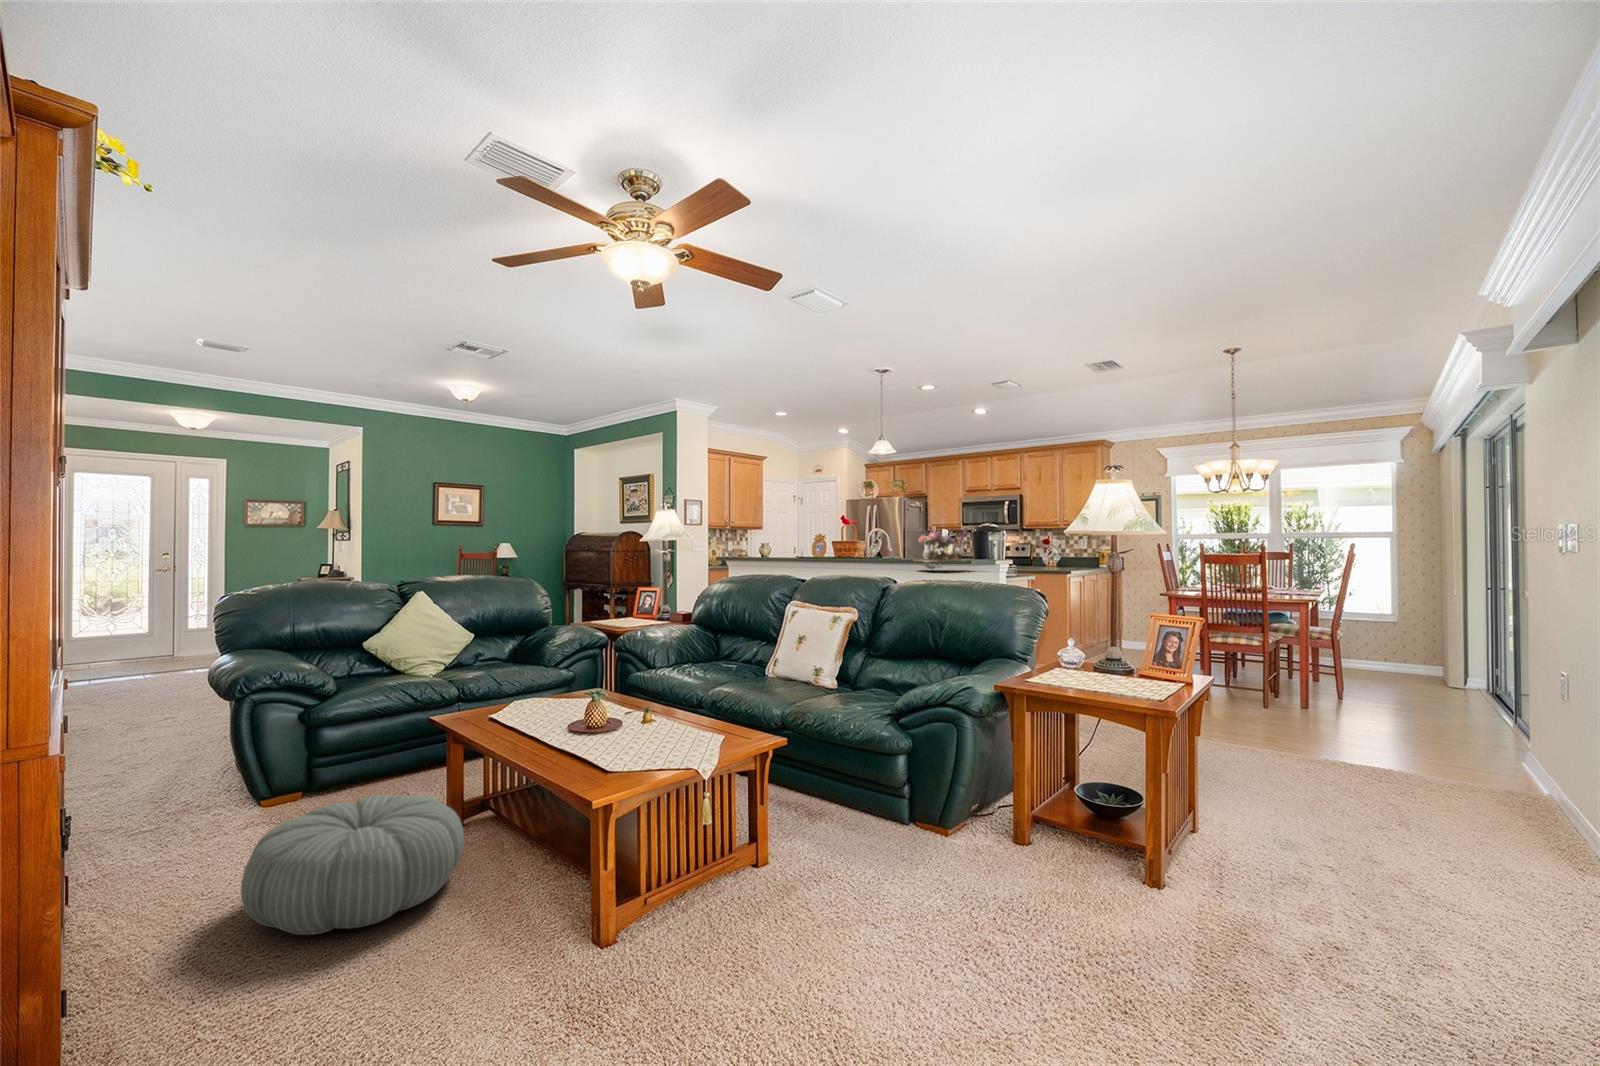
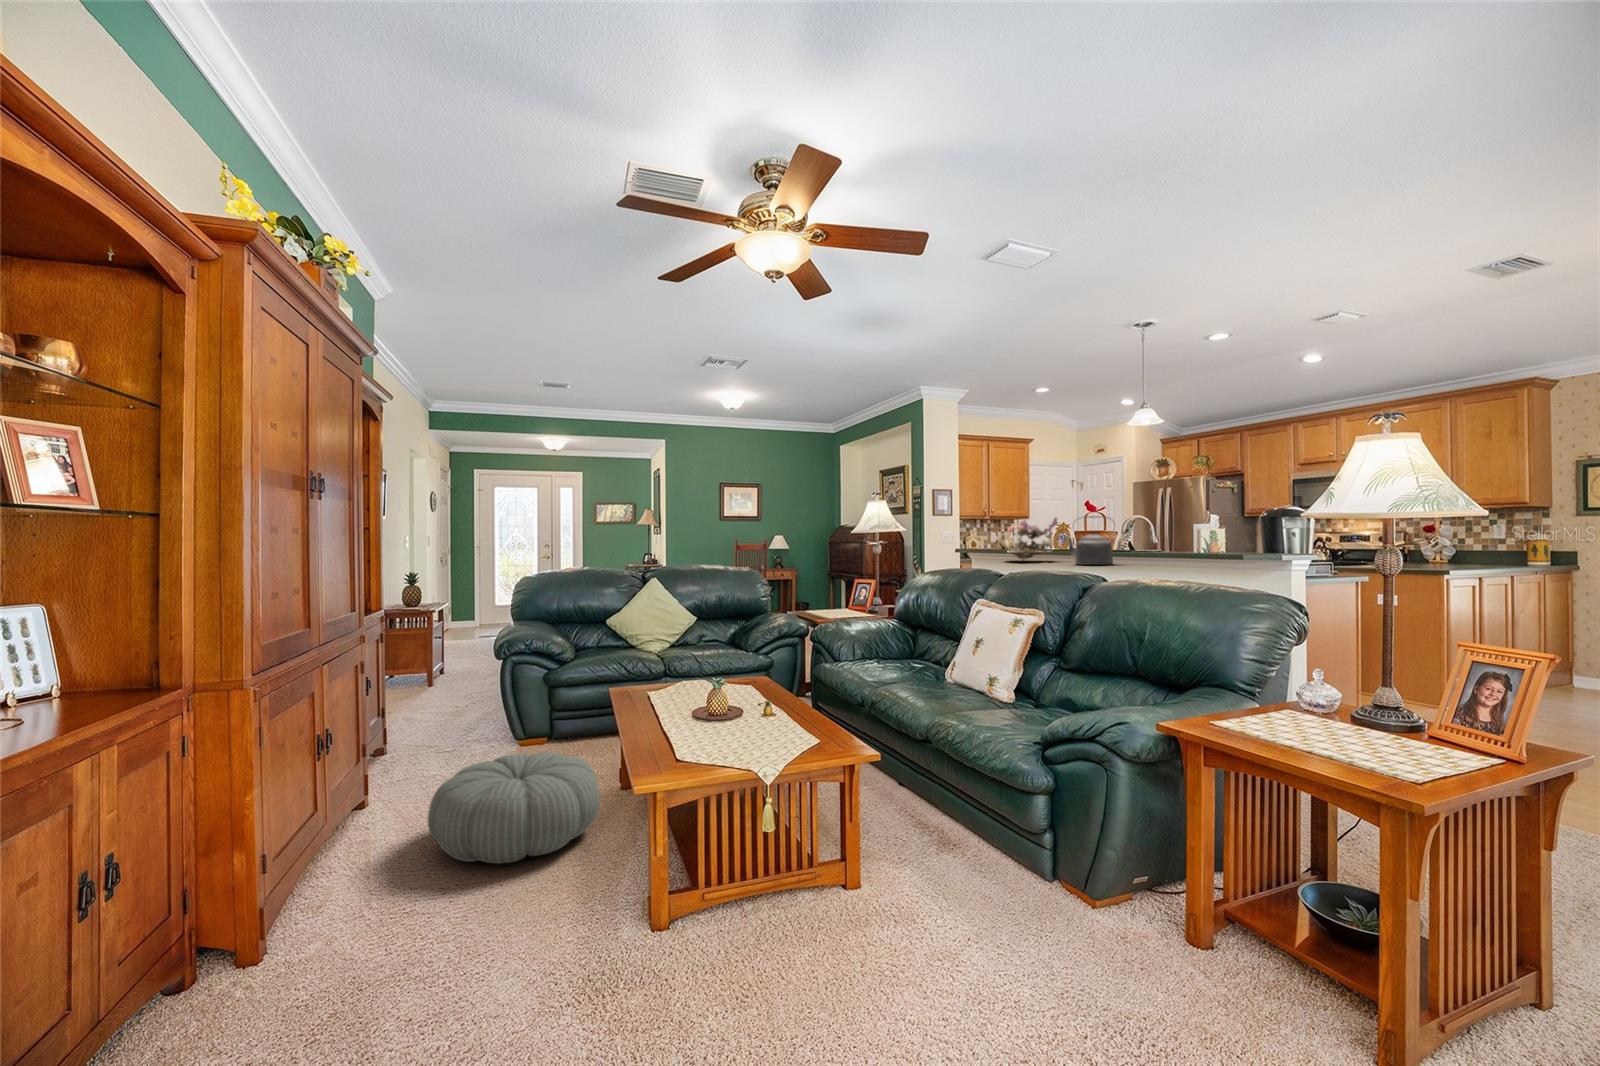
flower arrangement: present [919,528,968,569] -> present [1007,518,1058,560]
kettle: none [836,529,875,570] -> present [1065,516,1113,565]

